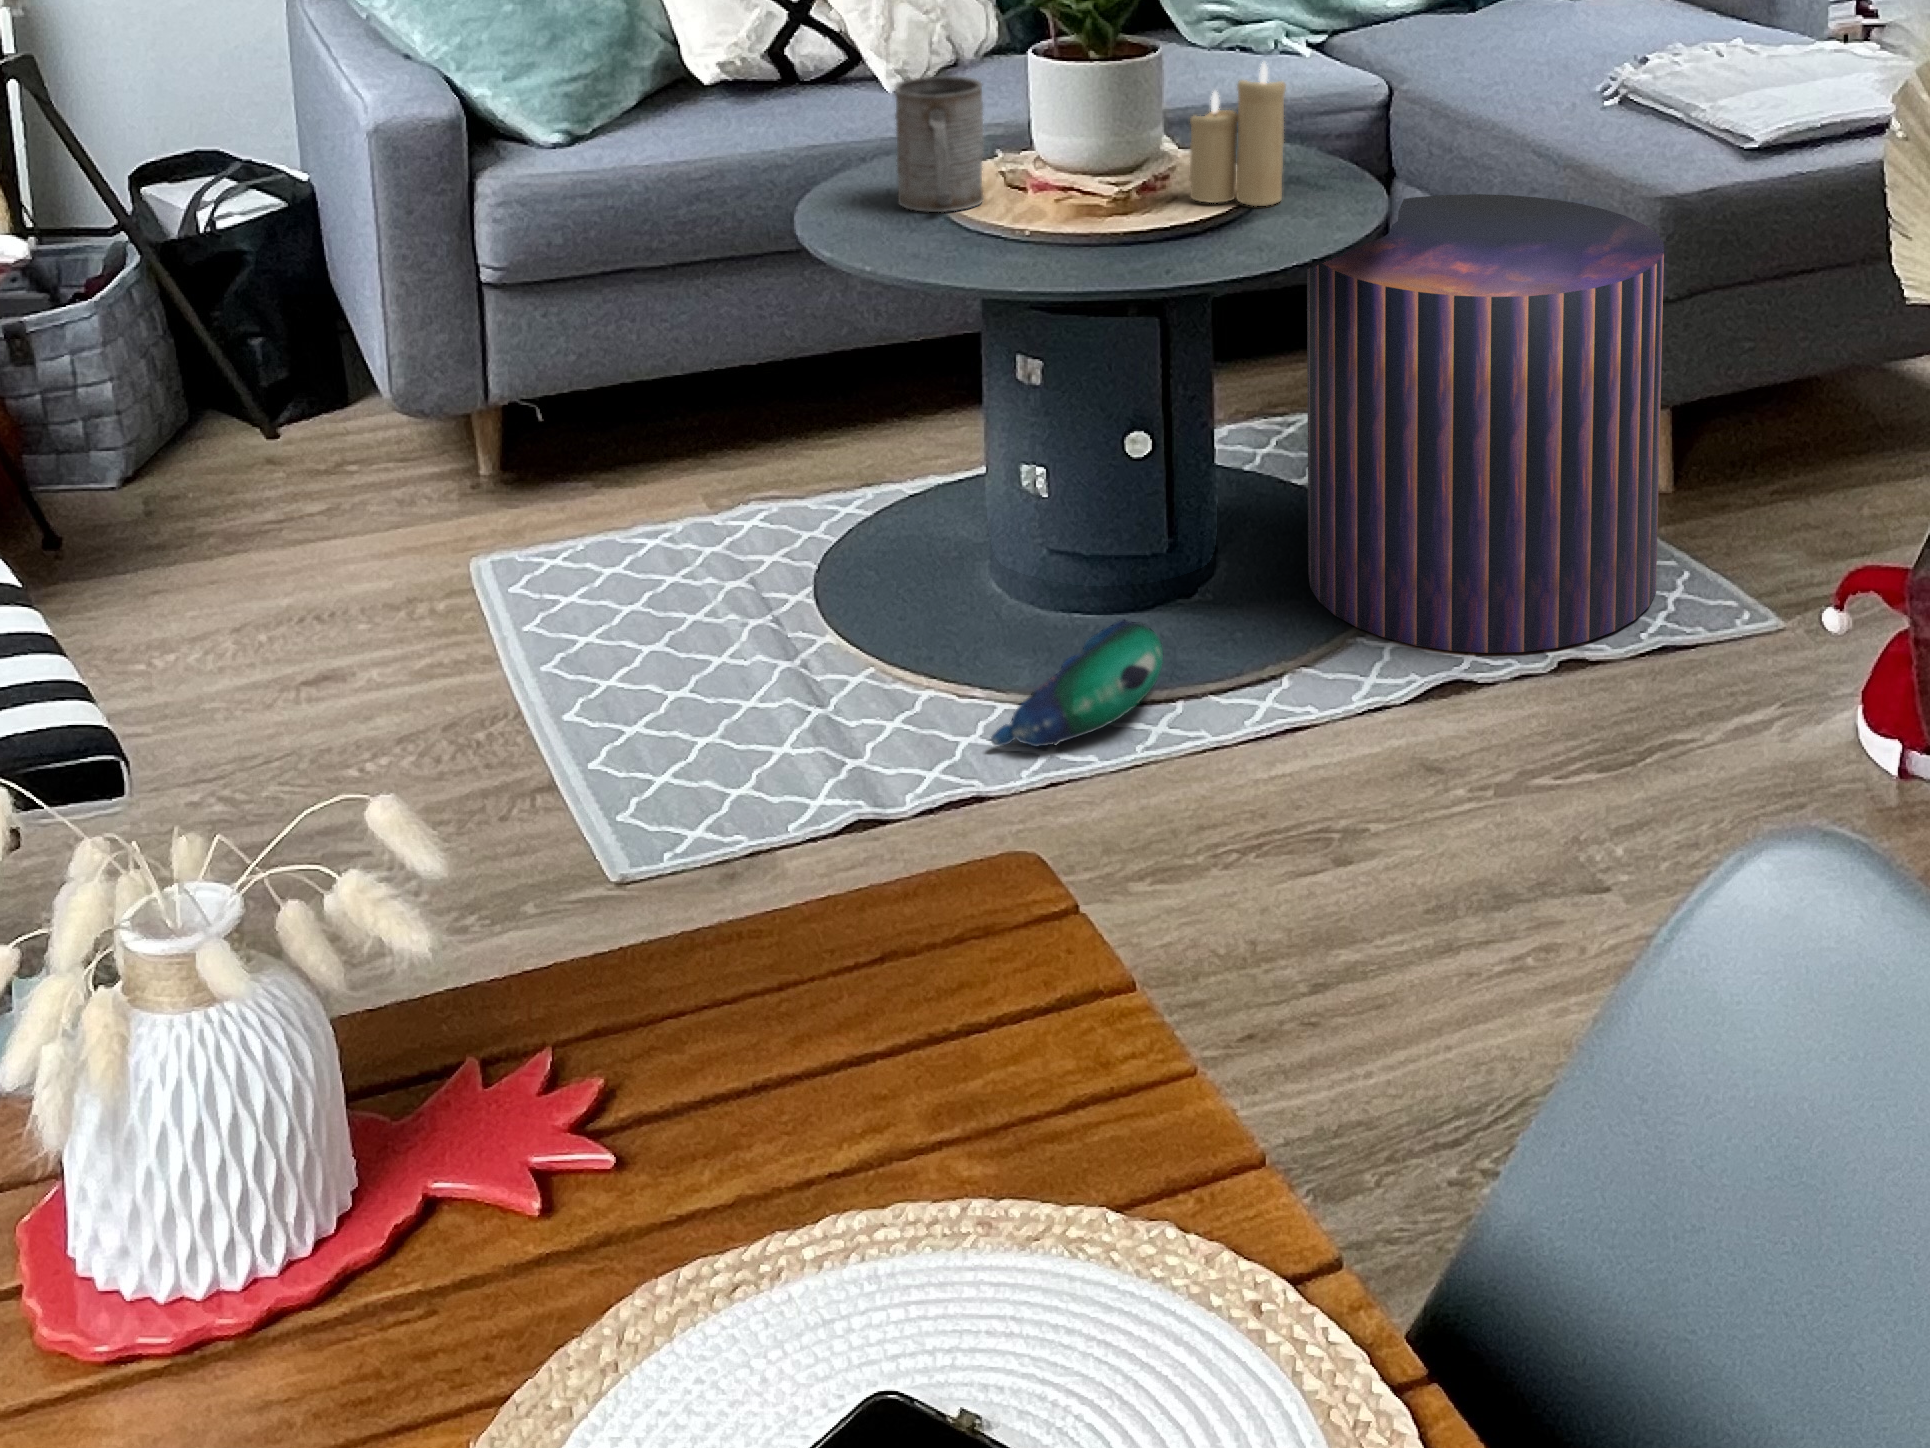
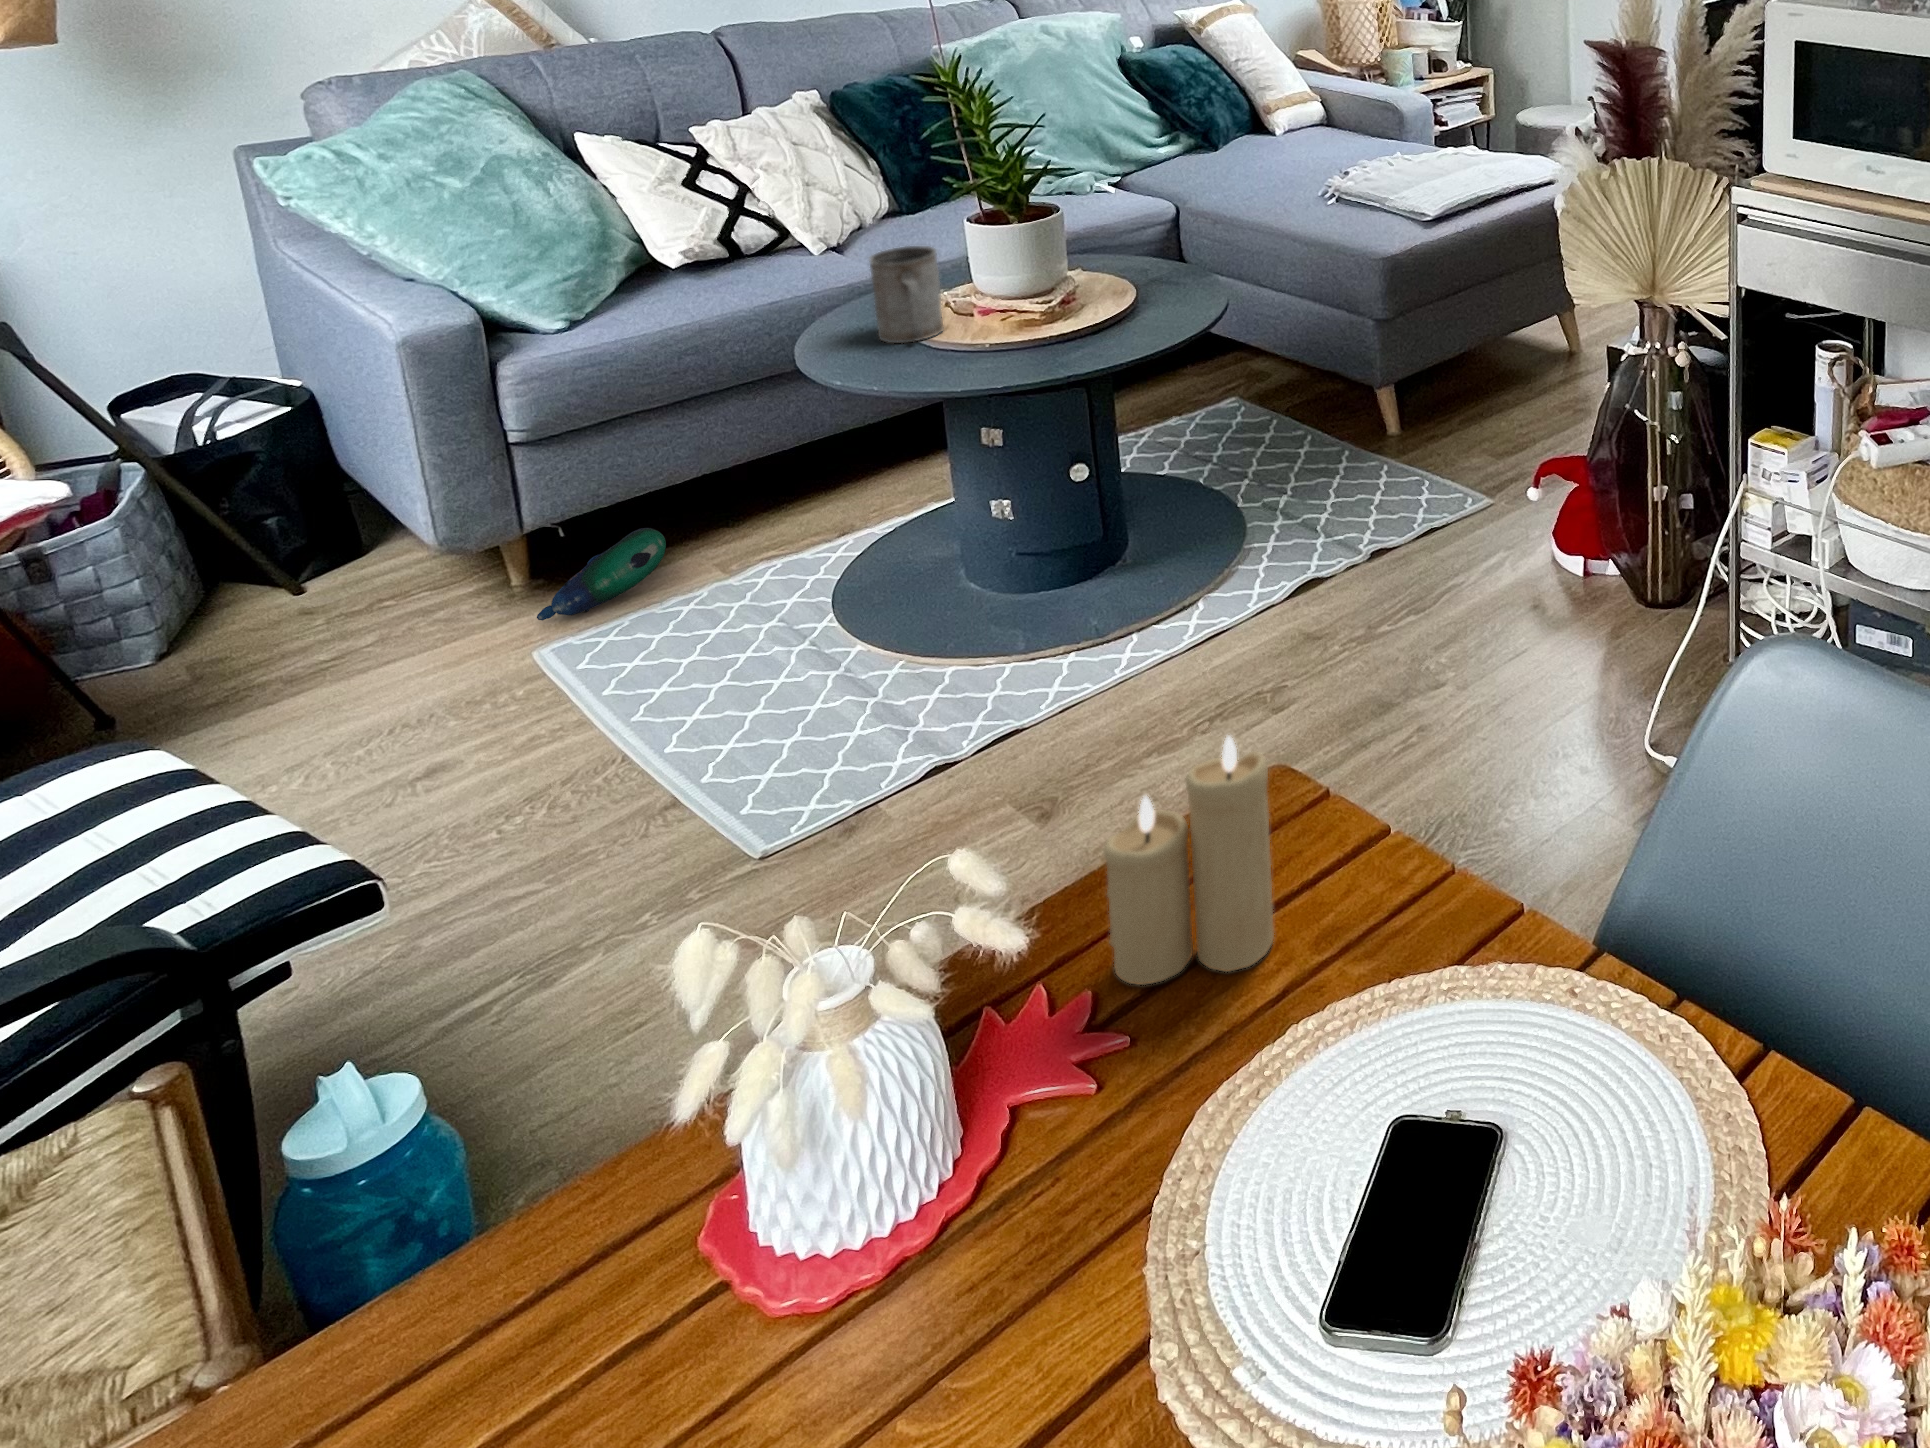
candle: present [1189,63,1286,206] -> present [1104,736,1274,985]
pouf: present [1307,194,1664,653] -> none [1178,271,1418,565]
plush toy: present [991,620,1163,746] -> present [537,528,666,621]

